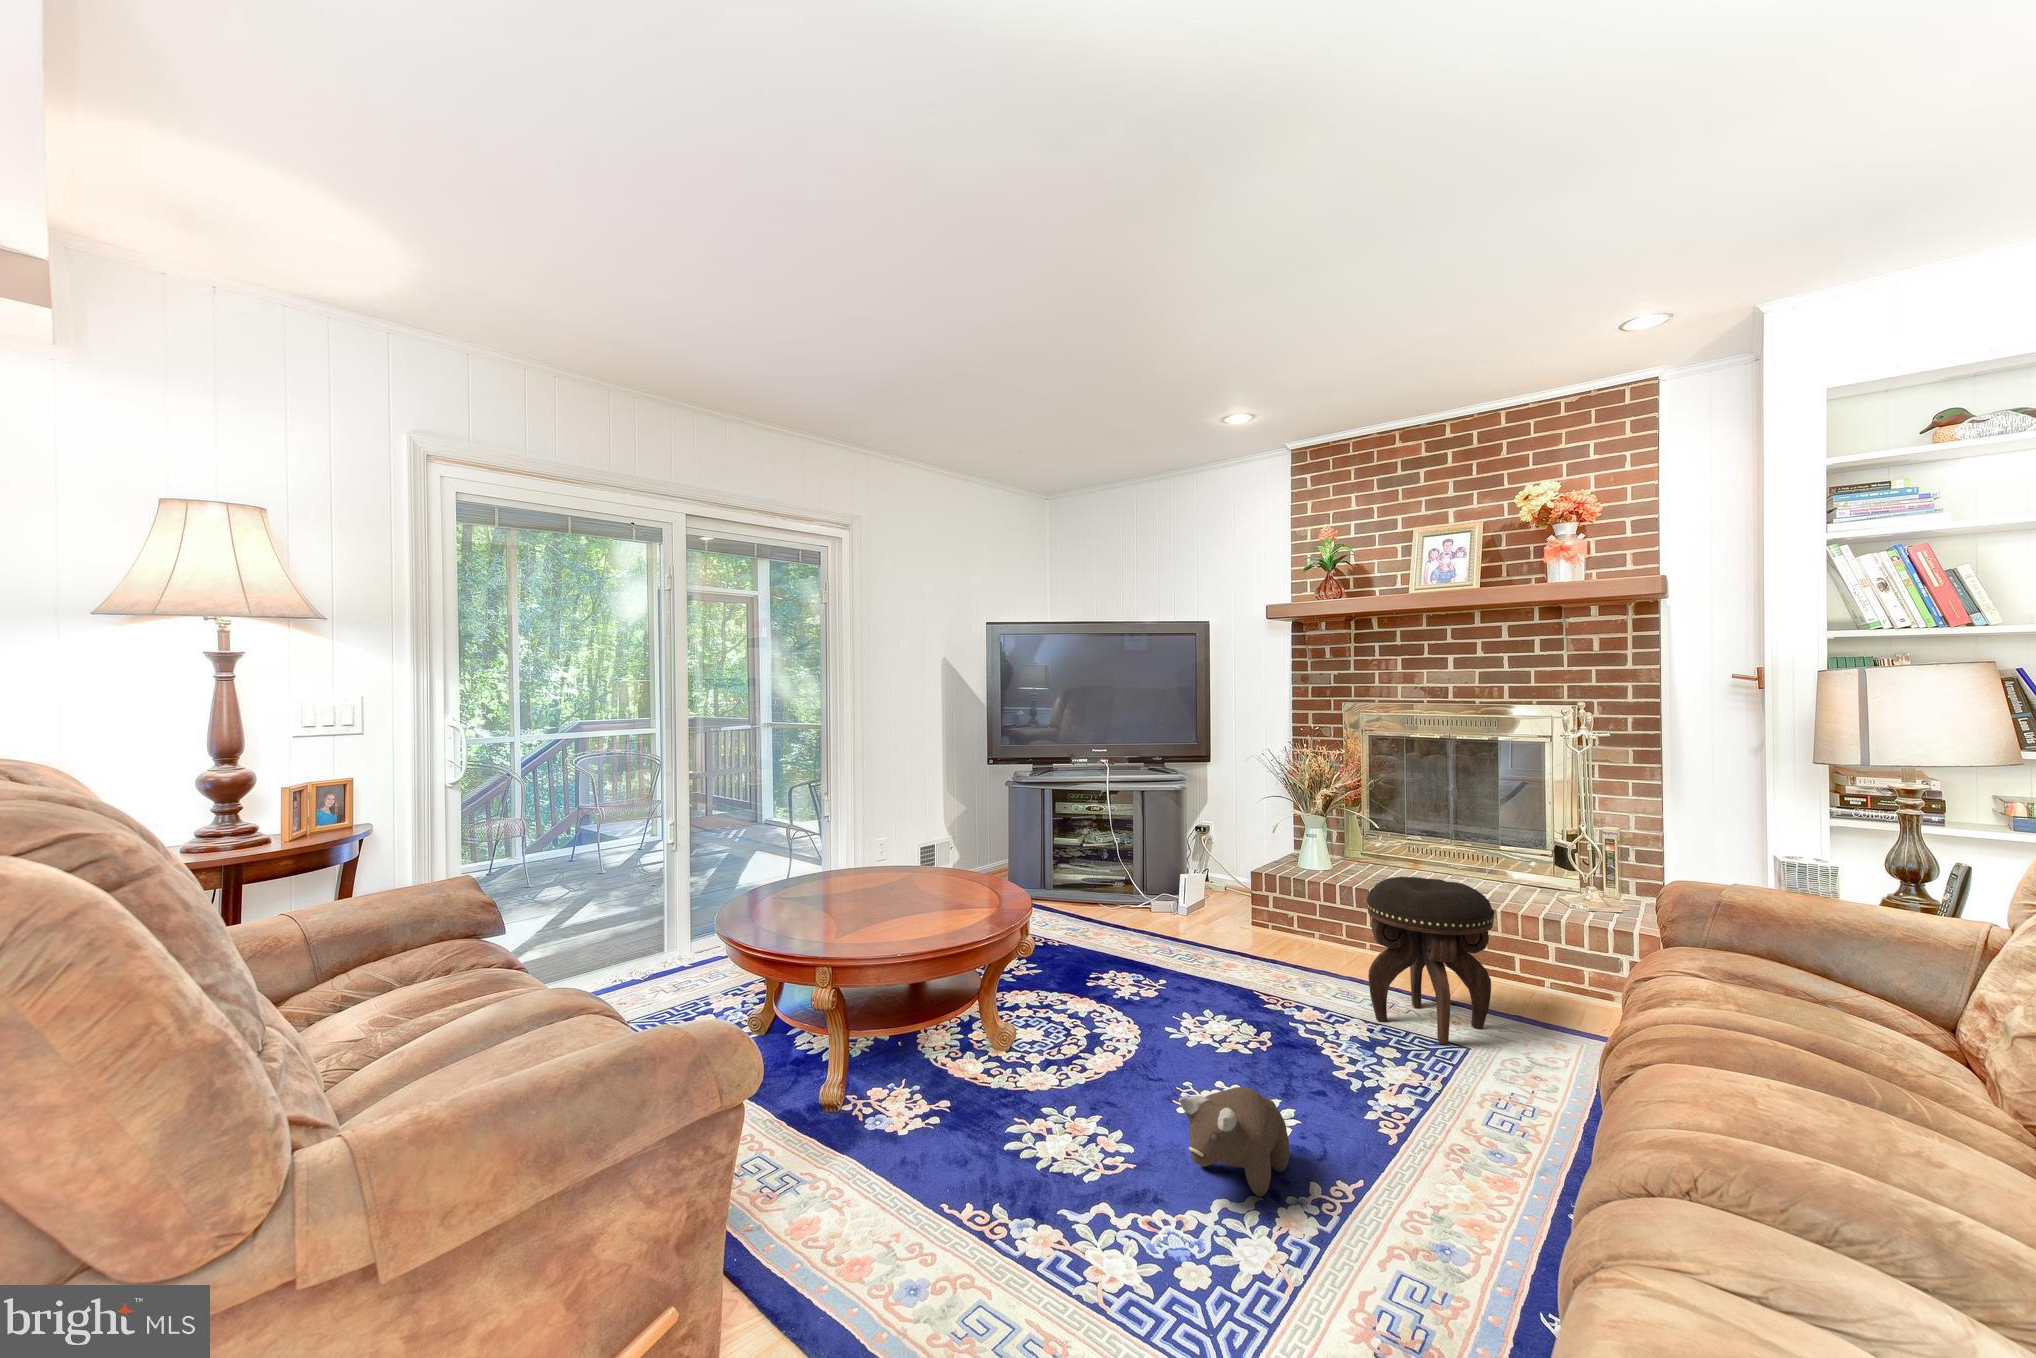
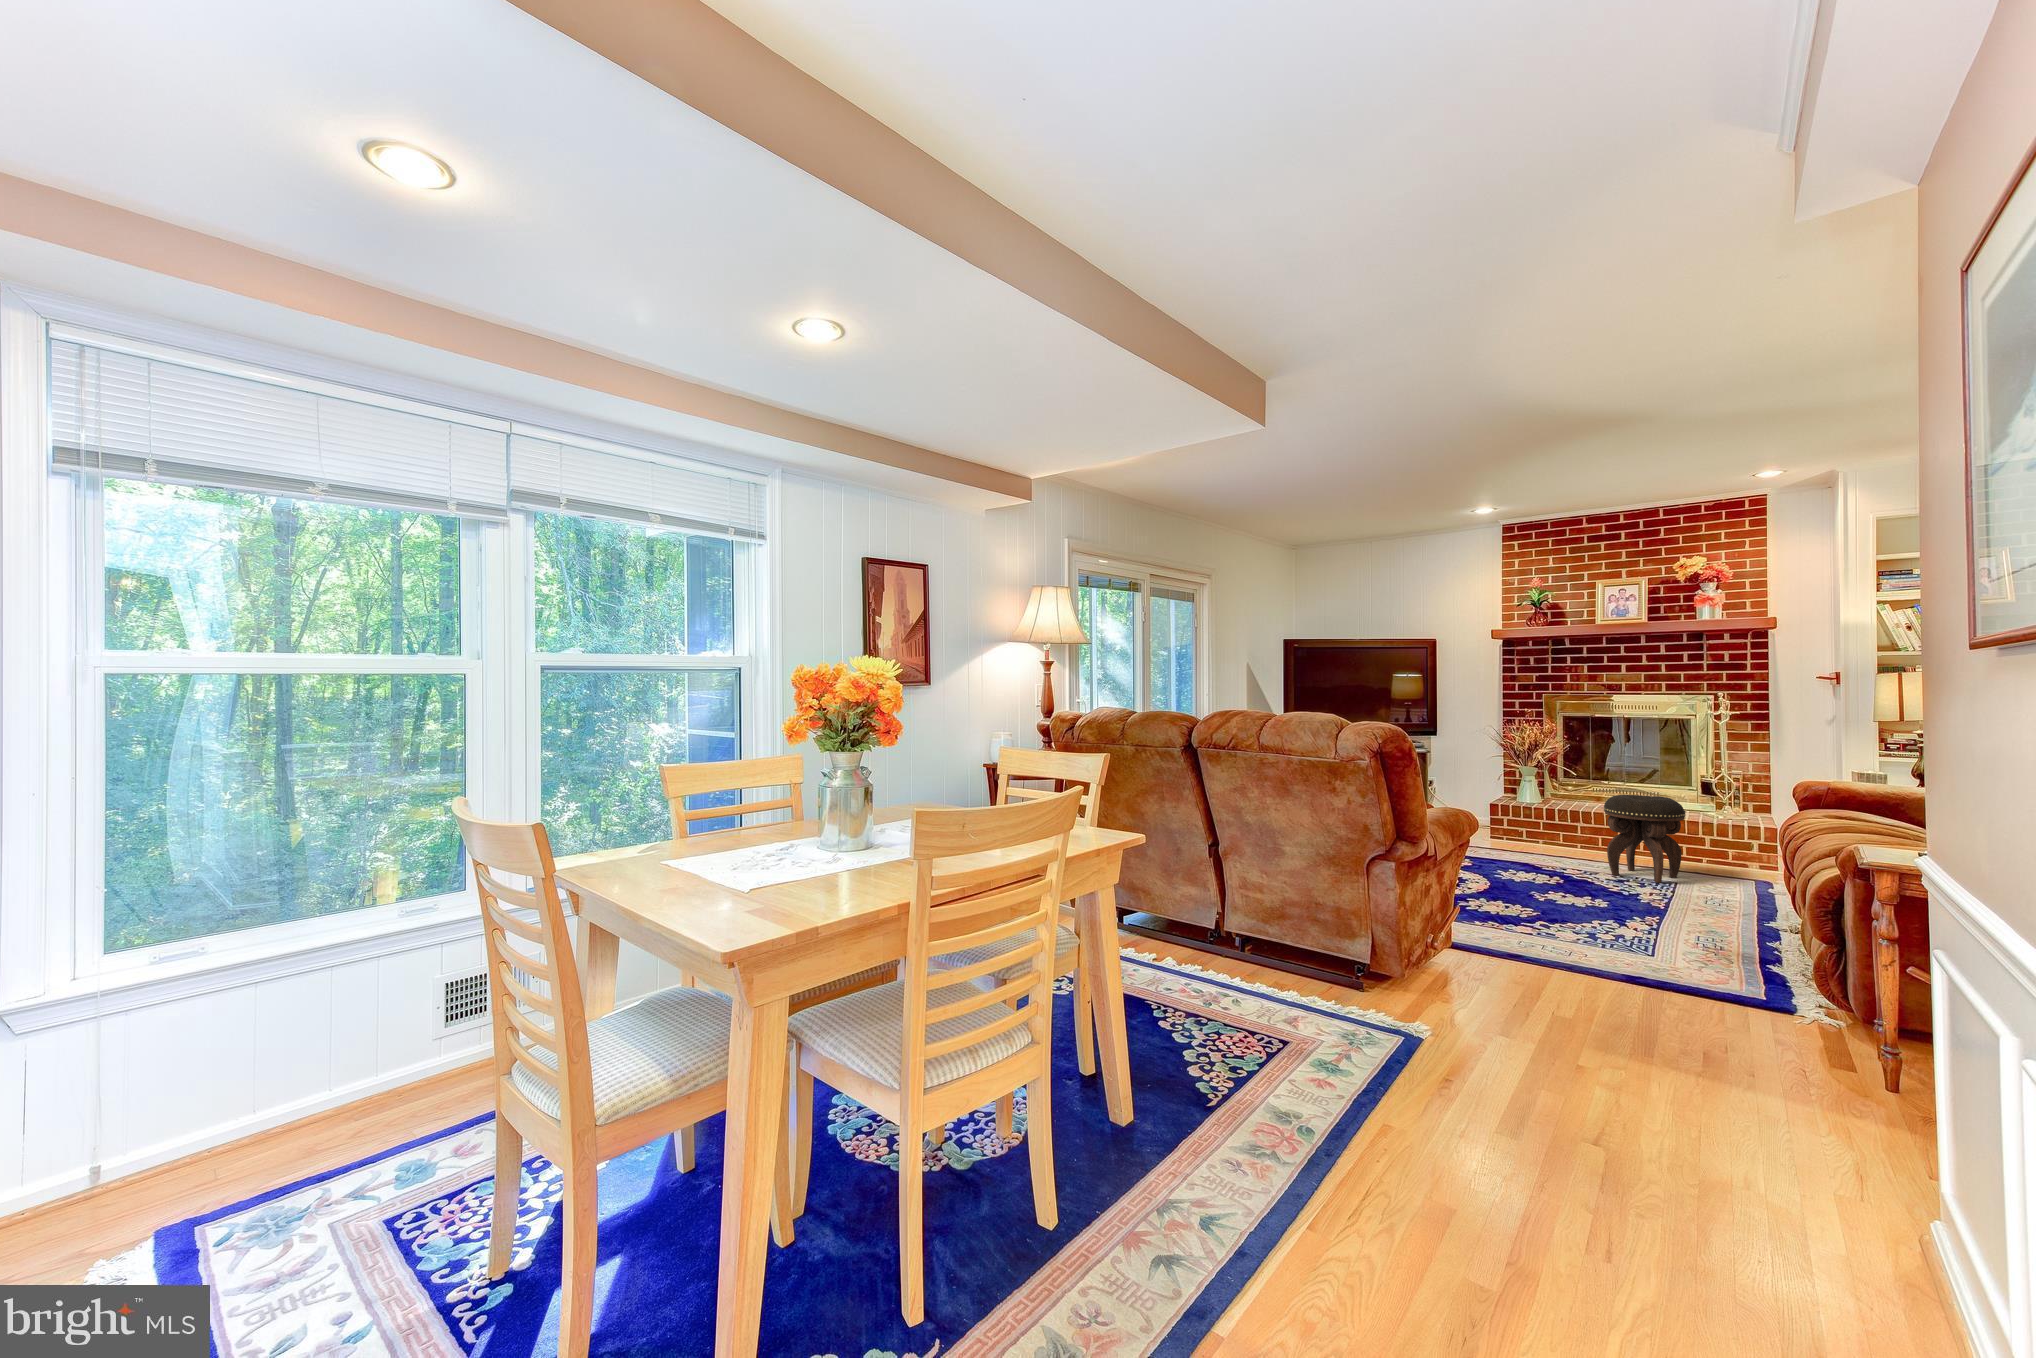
plush toy: present [1180,1087,1289,1196] -> none [1563,878,1615,923]

